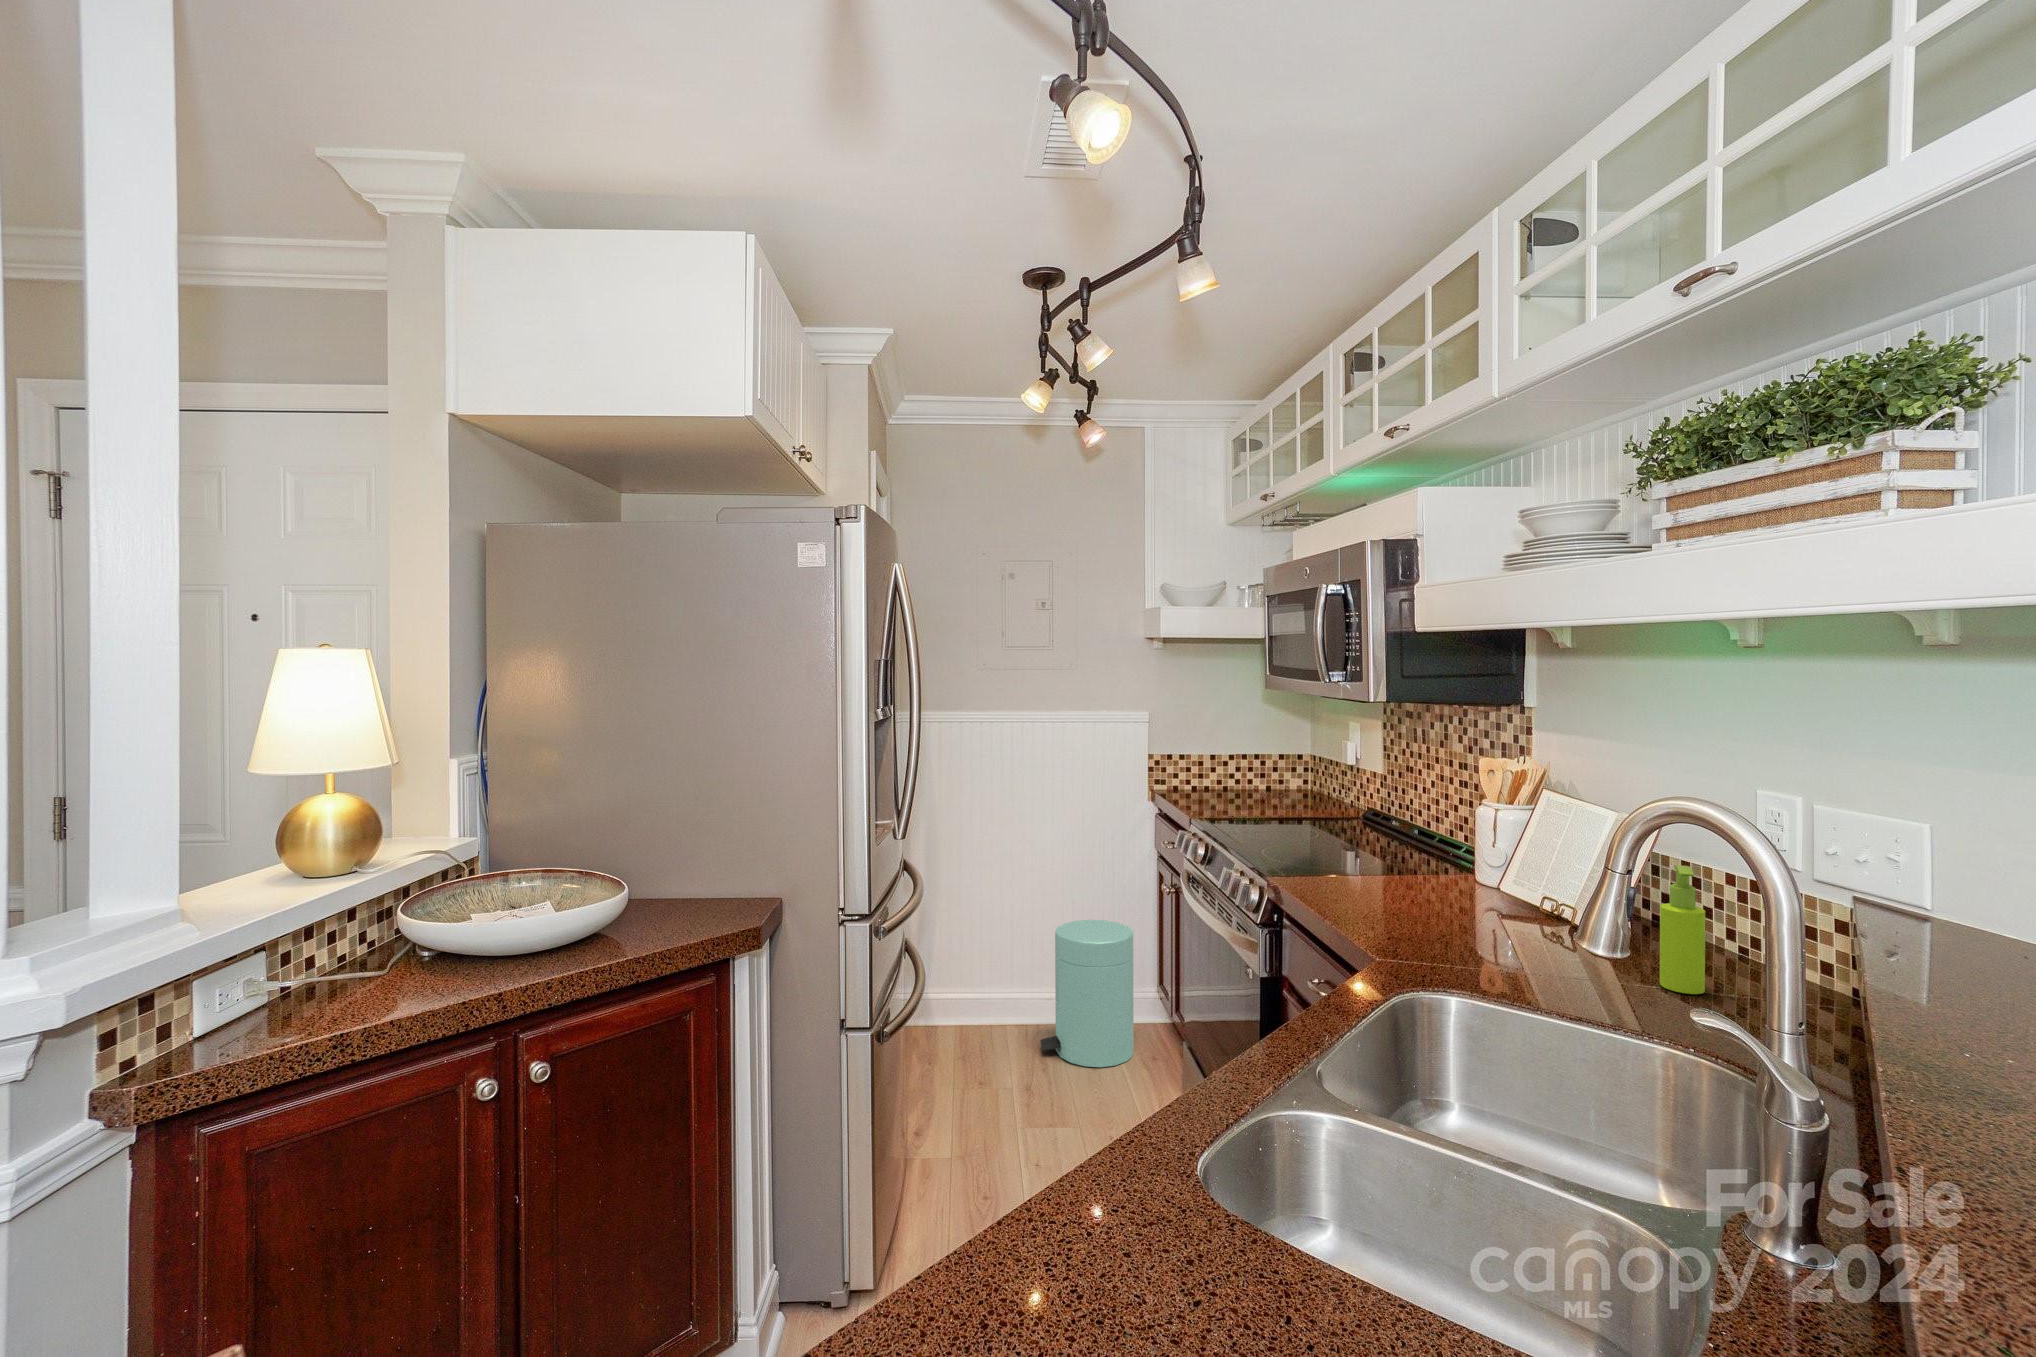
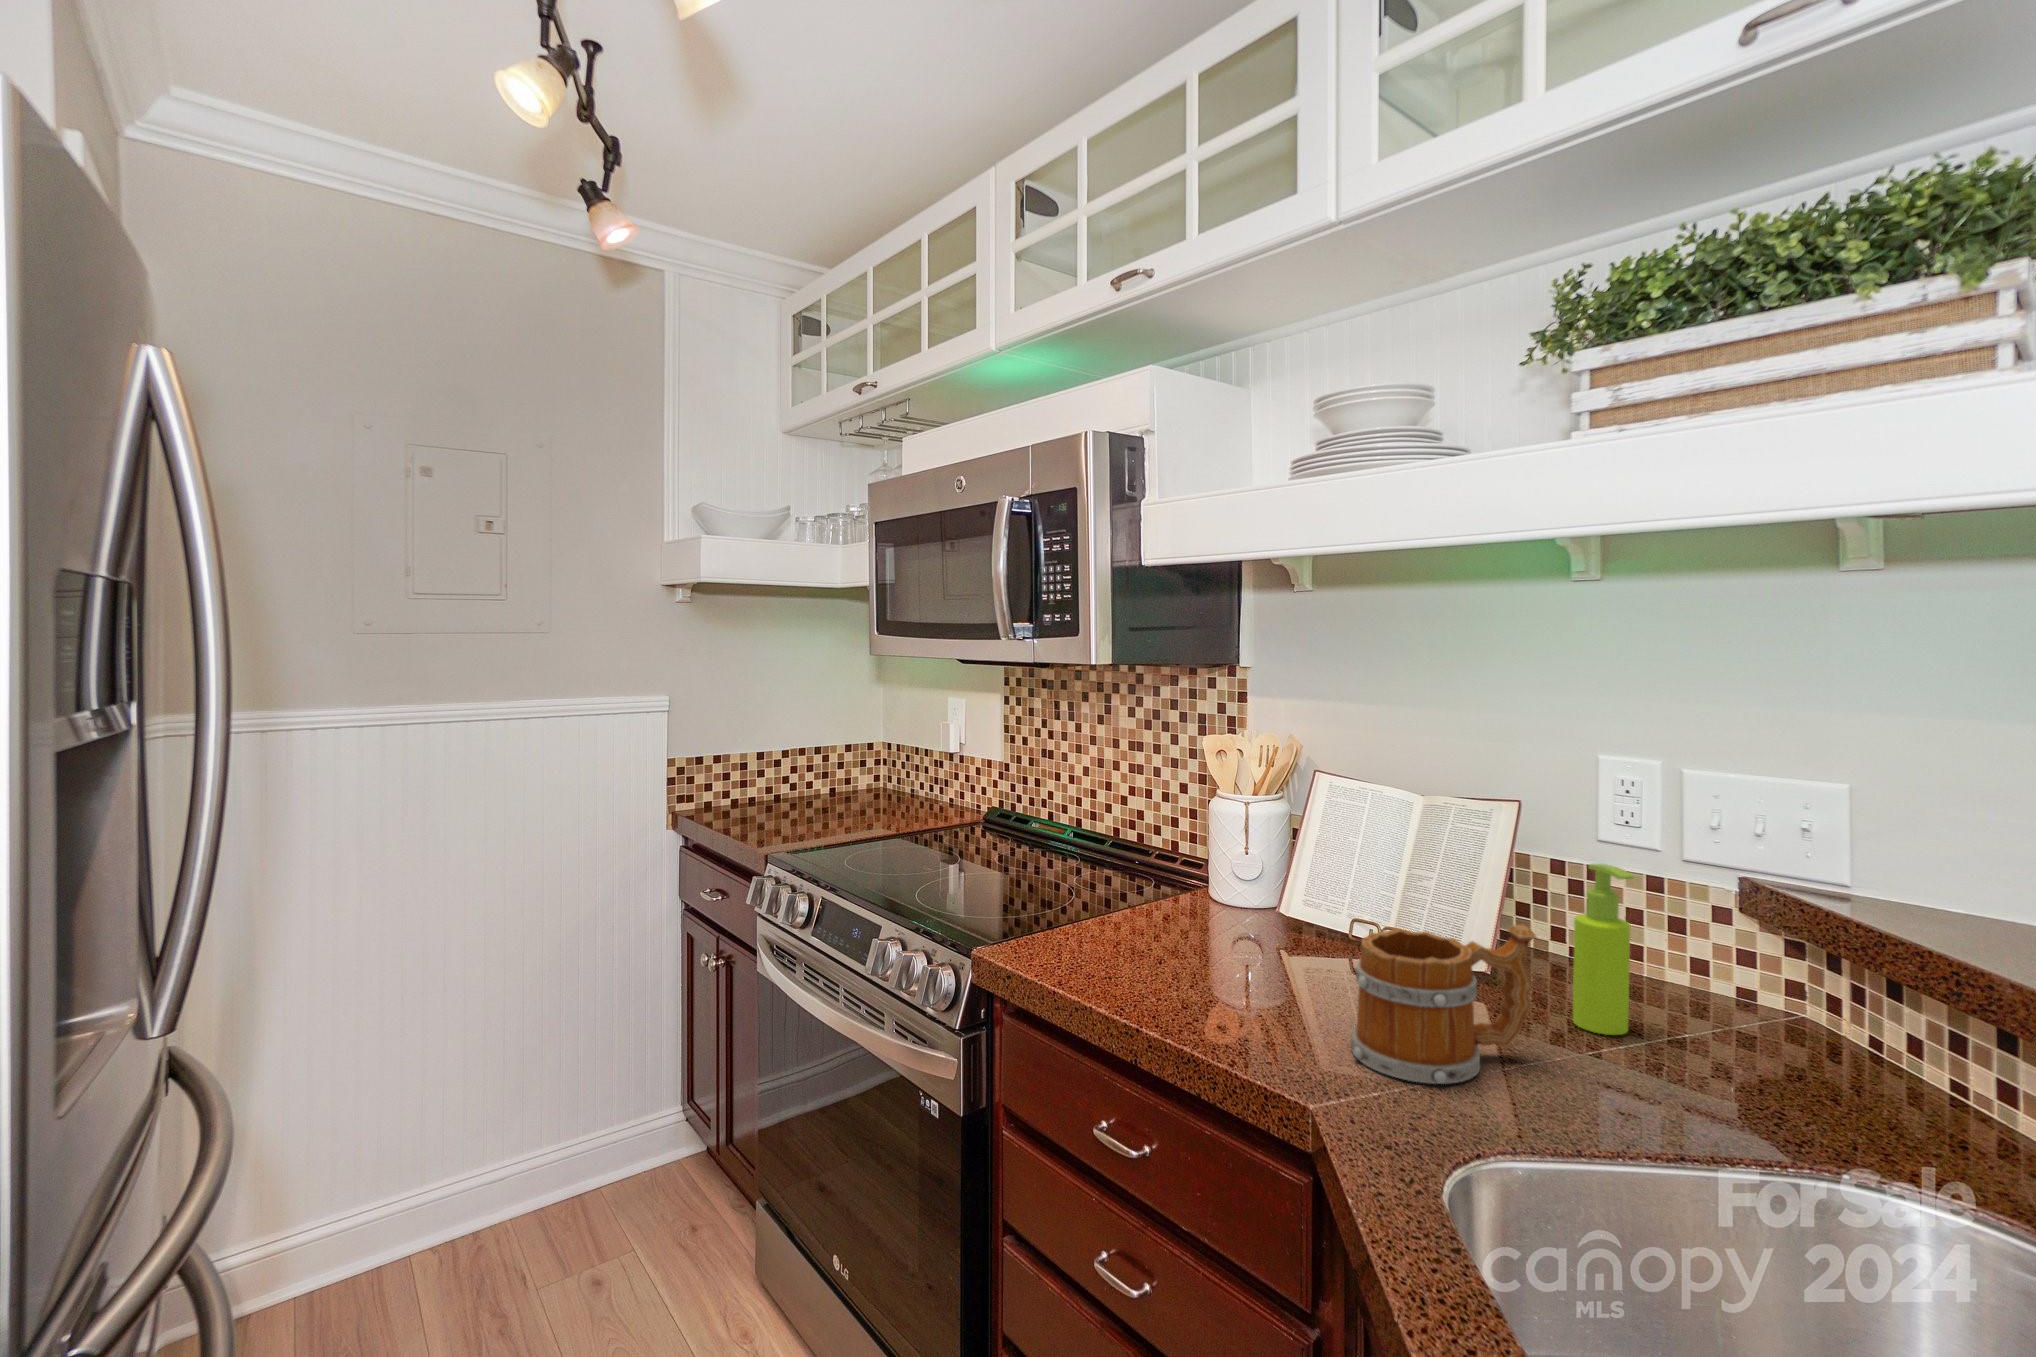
mug: none [1444,888,1581,984] -> present [1351,925,1536,1084]
trash can: present [1041,920,1134,1067] -> none [493,1022,660,1276]

